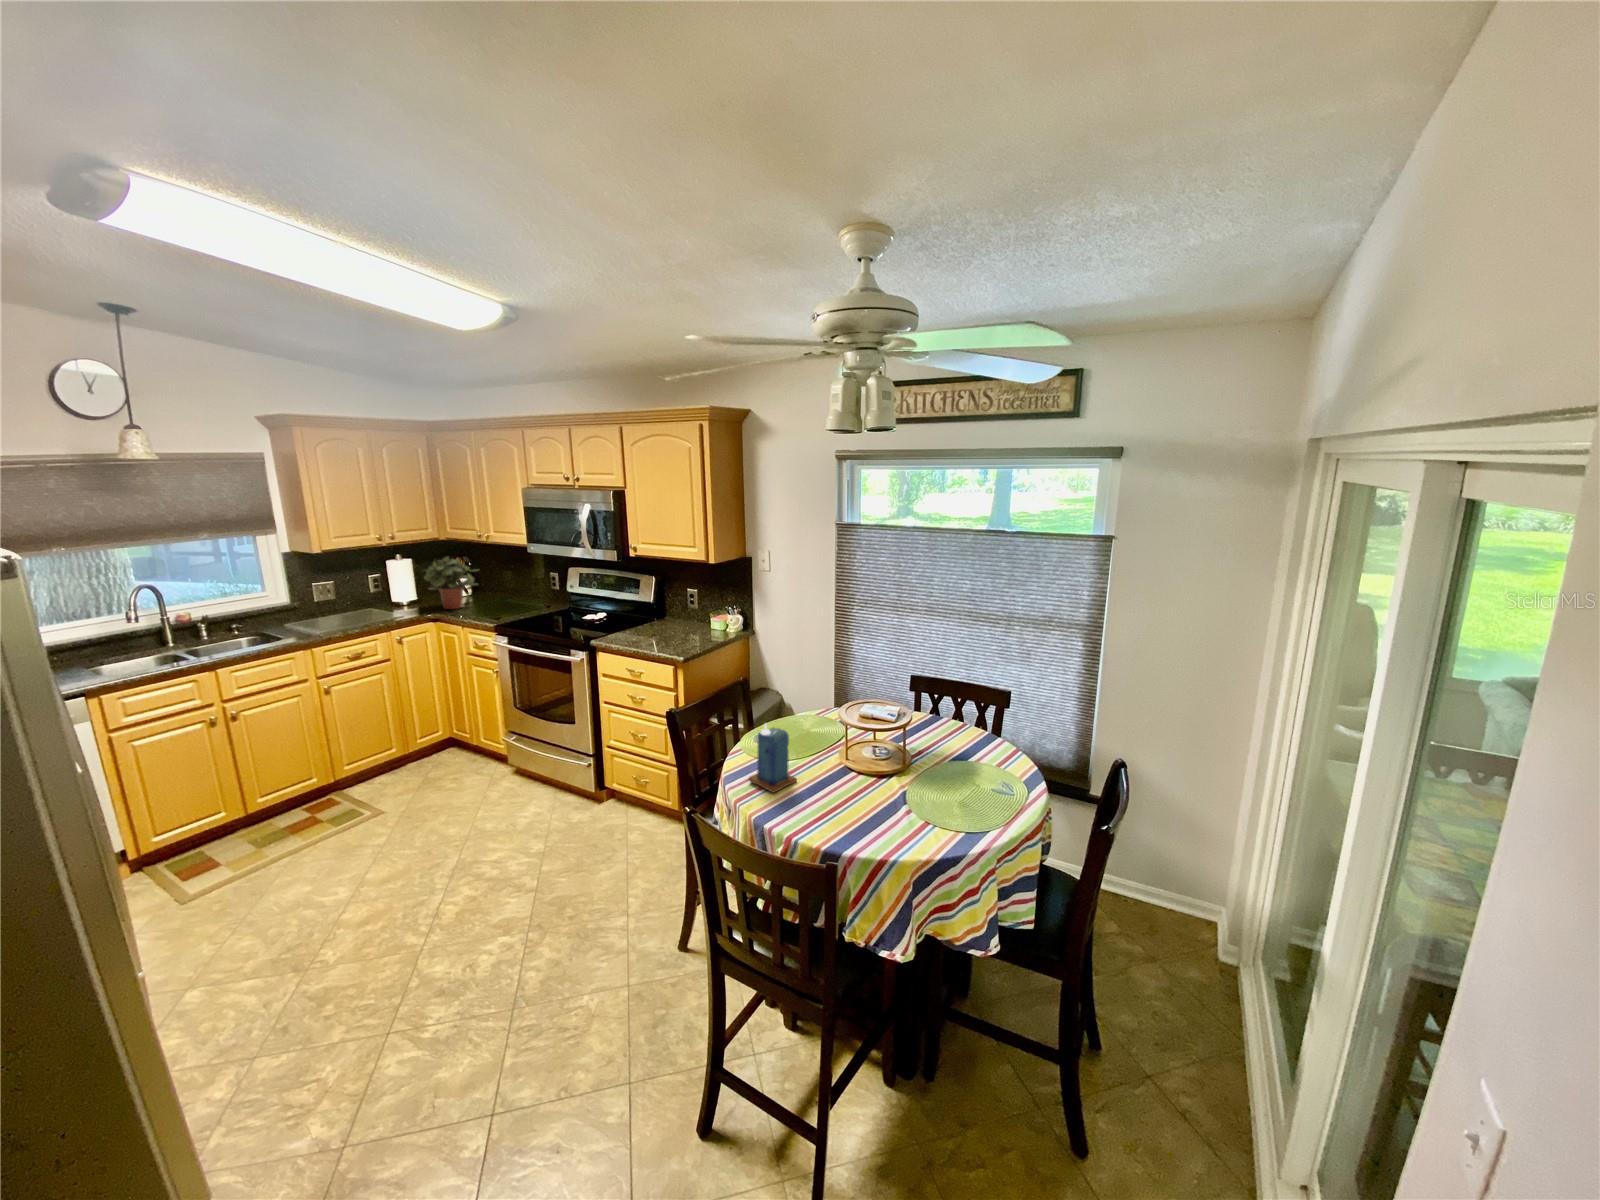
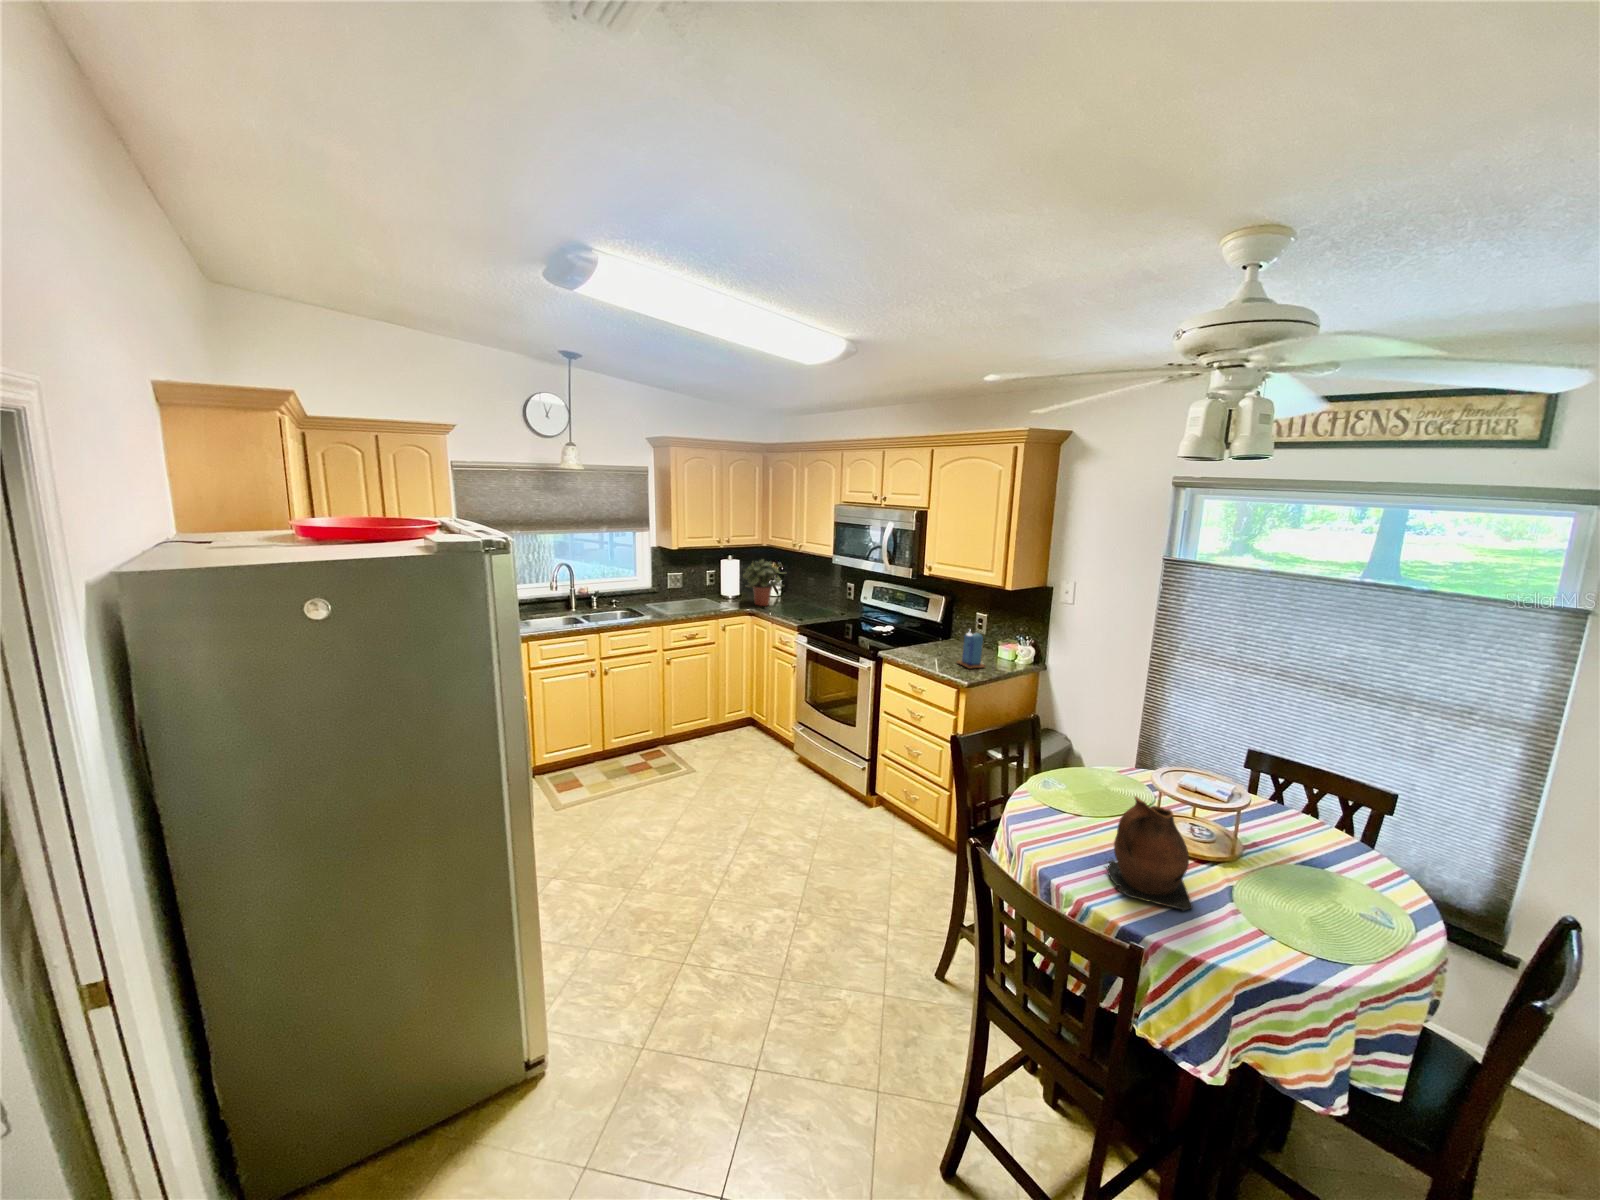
candle: present [749,724,797,793] -> present [957,630,985,668]
ceramic pitcher: none [806,730,879,824] -> present [1106,797,1193,911]

